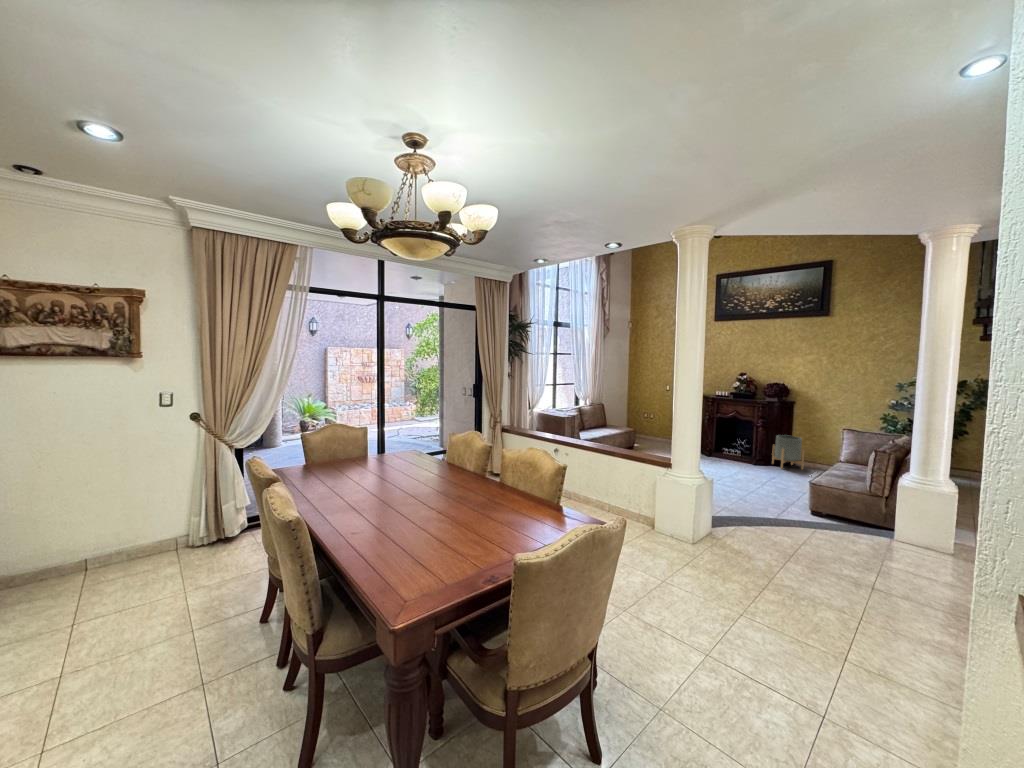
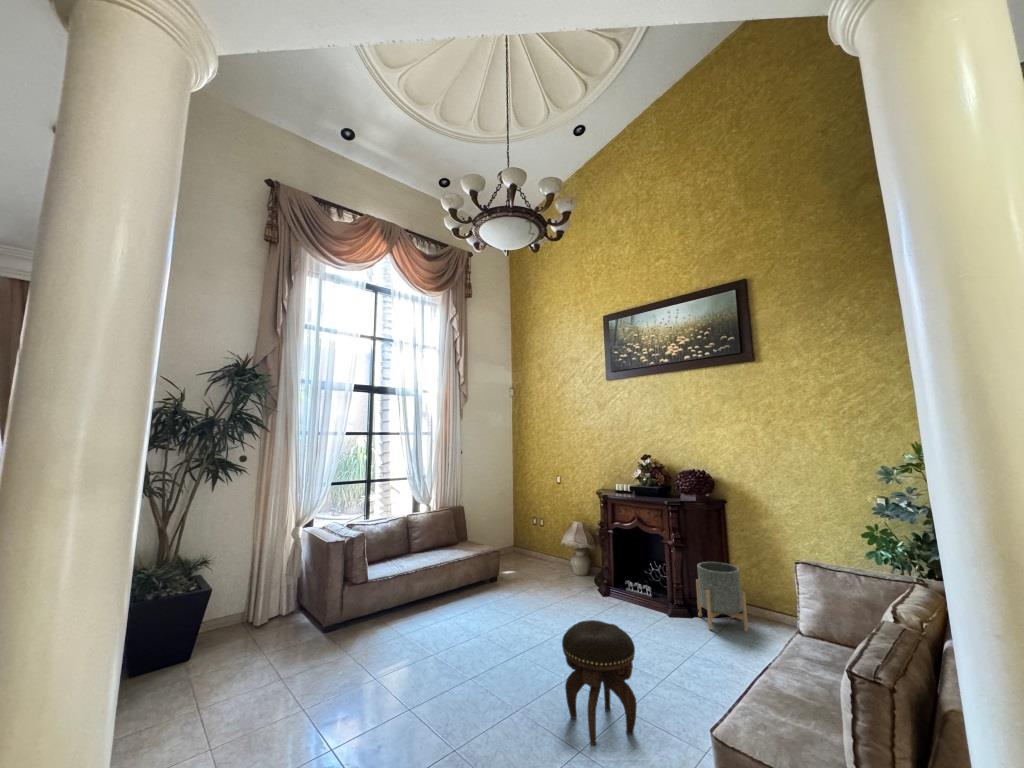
footstool: none [730,452,769,497] -> present [562,620,637,745]

